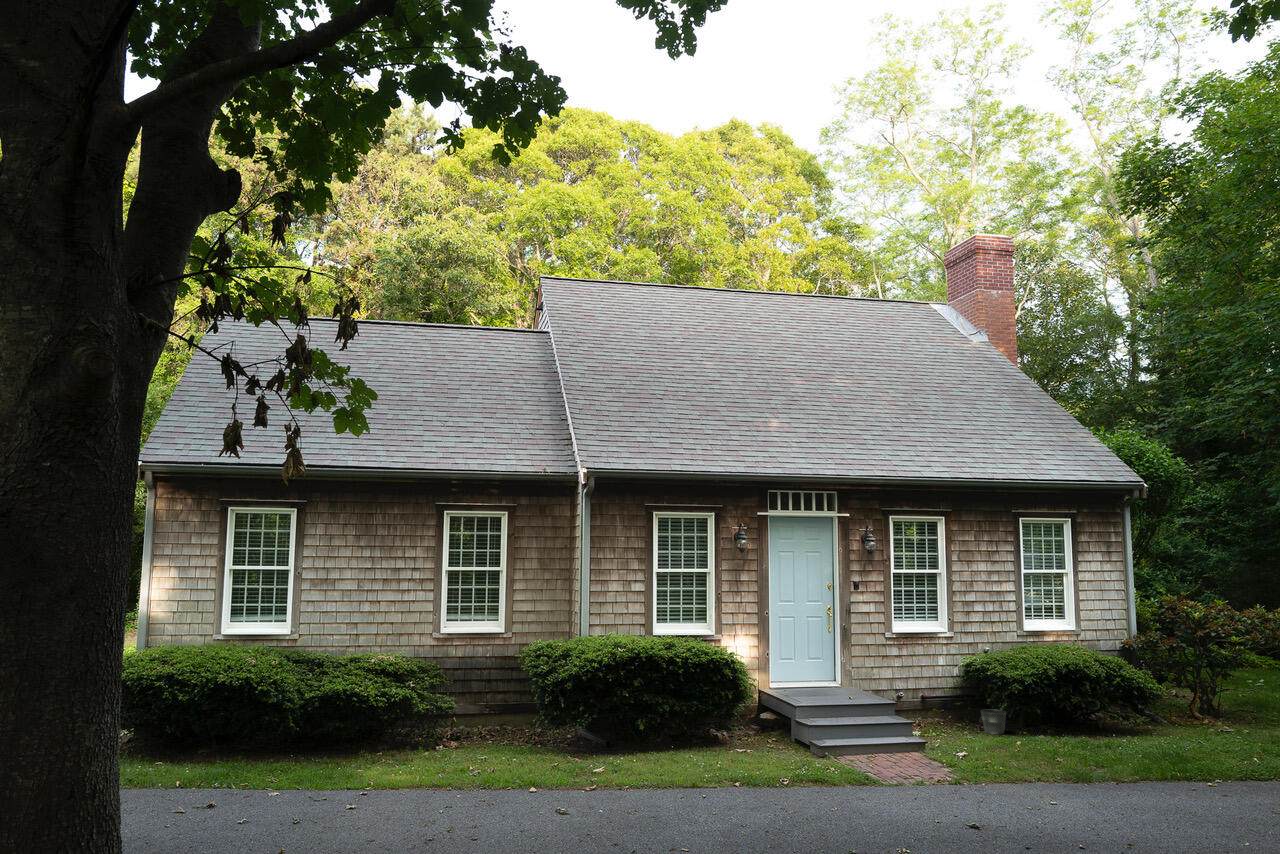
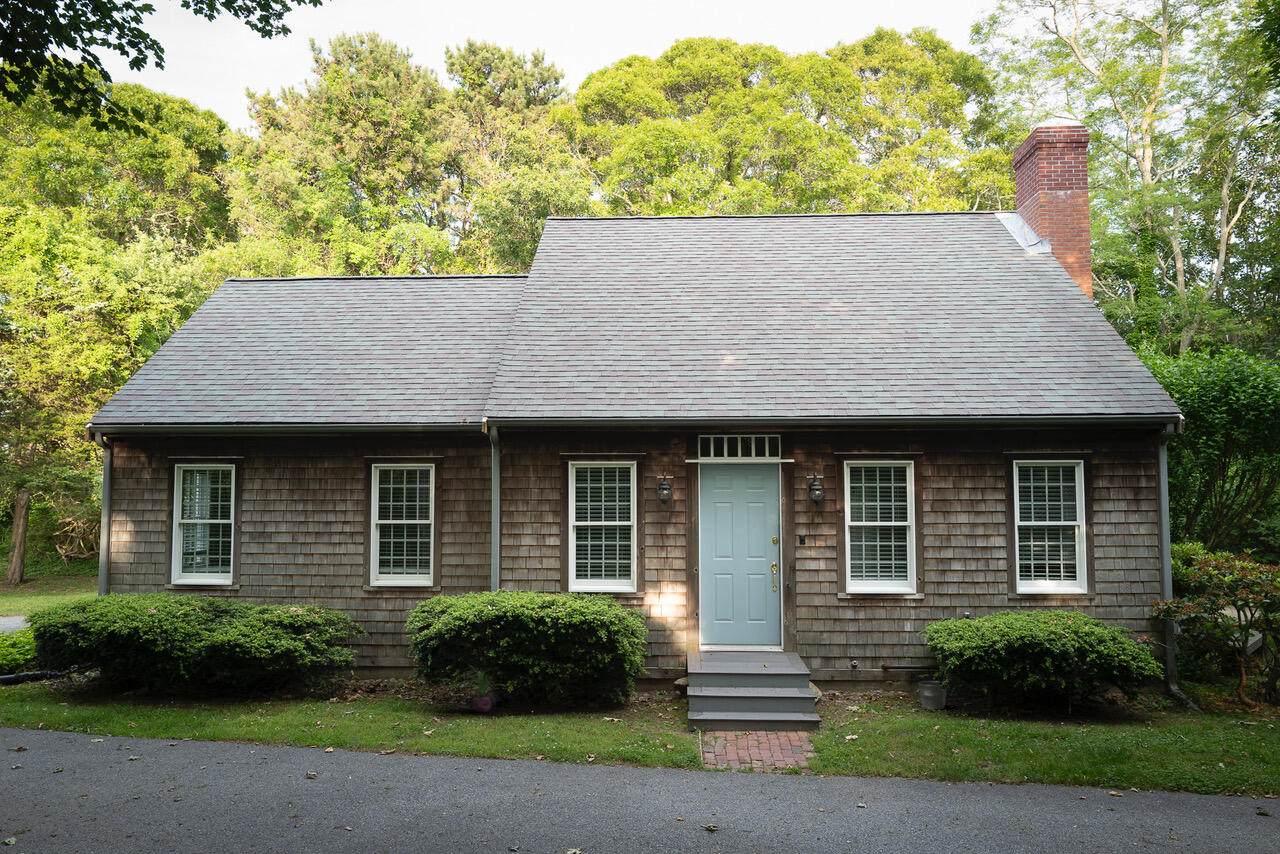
decorative plant: none [603,706,658,758] -> present [470,668,491,712]

